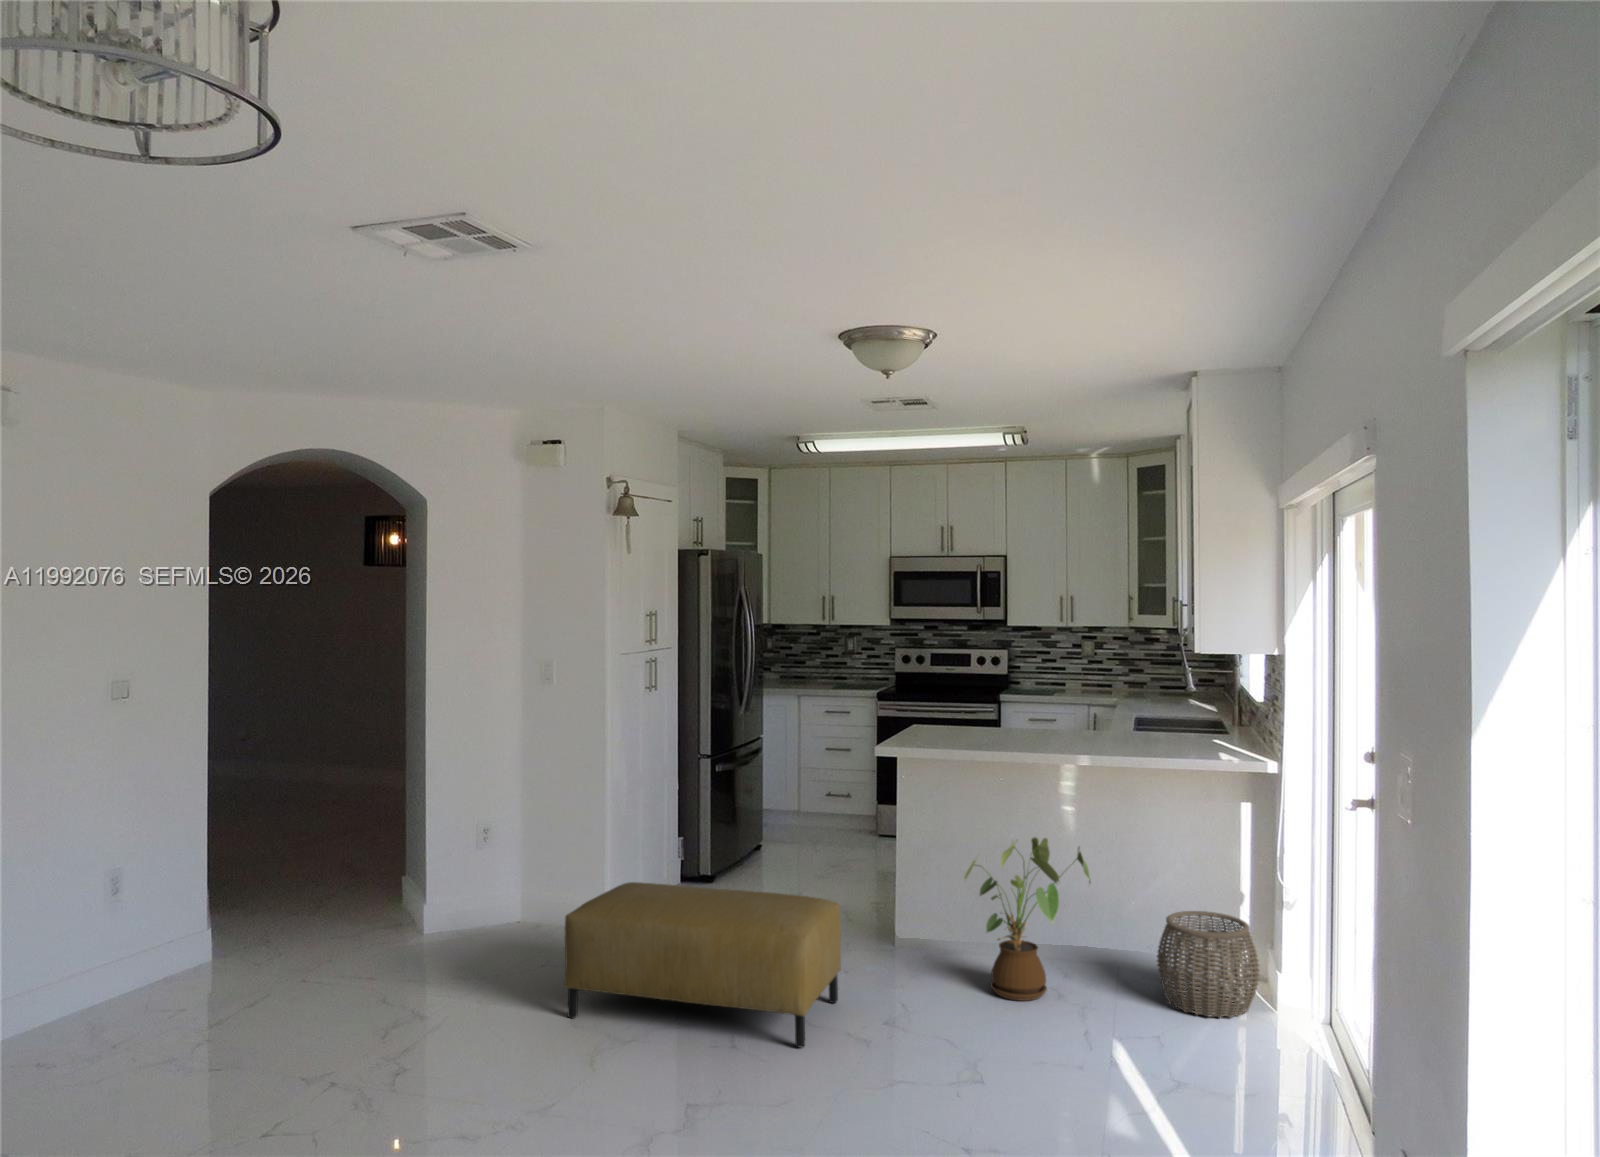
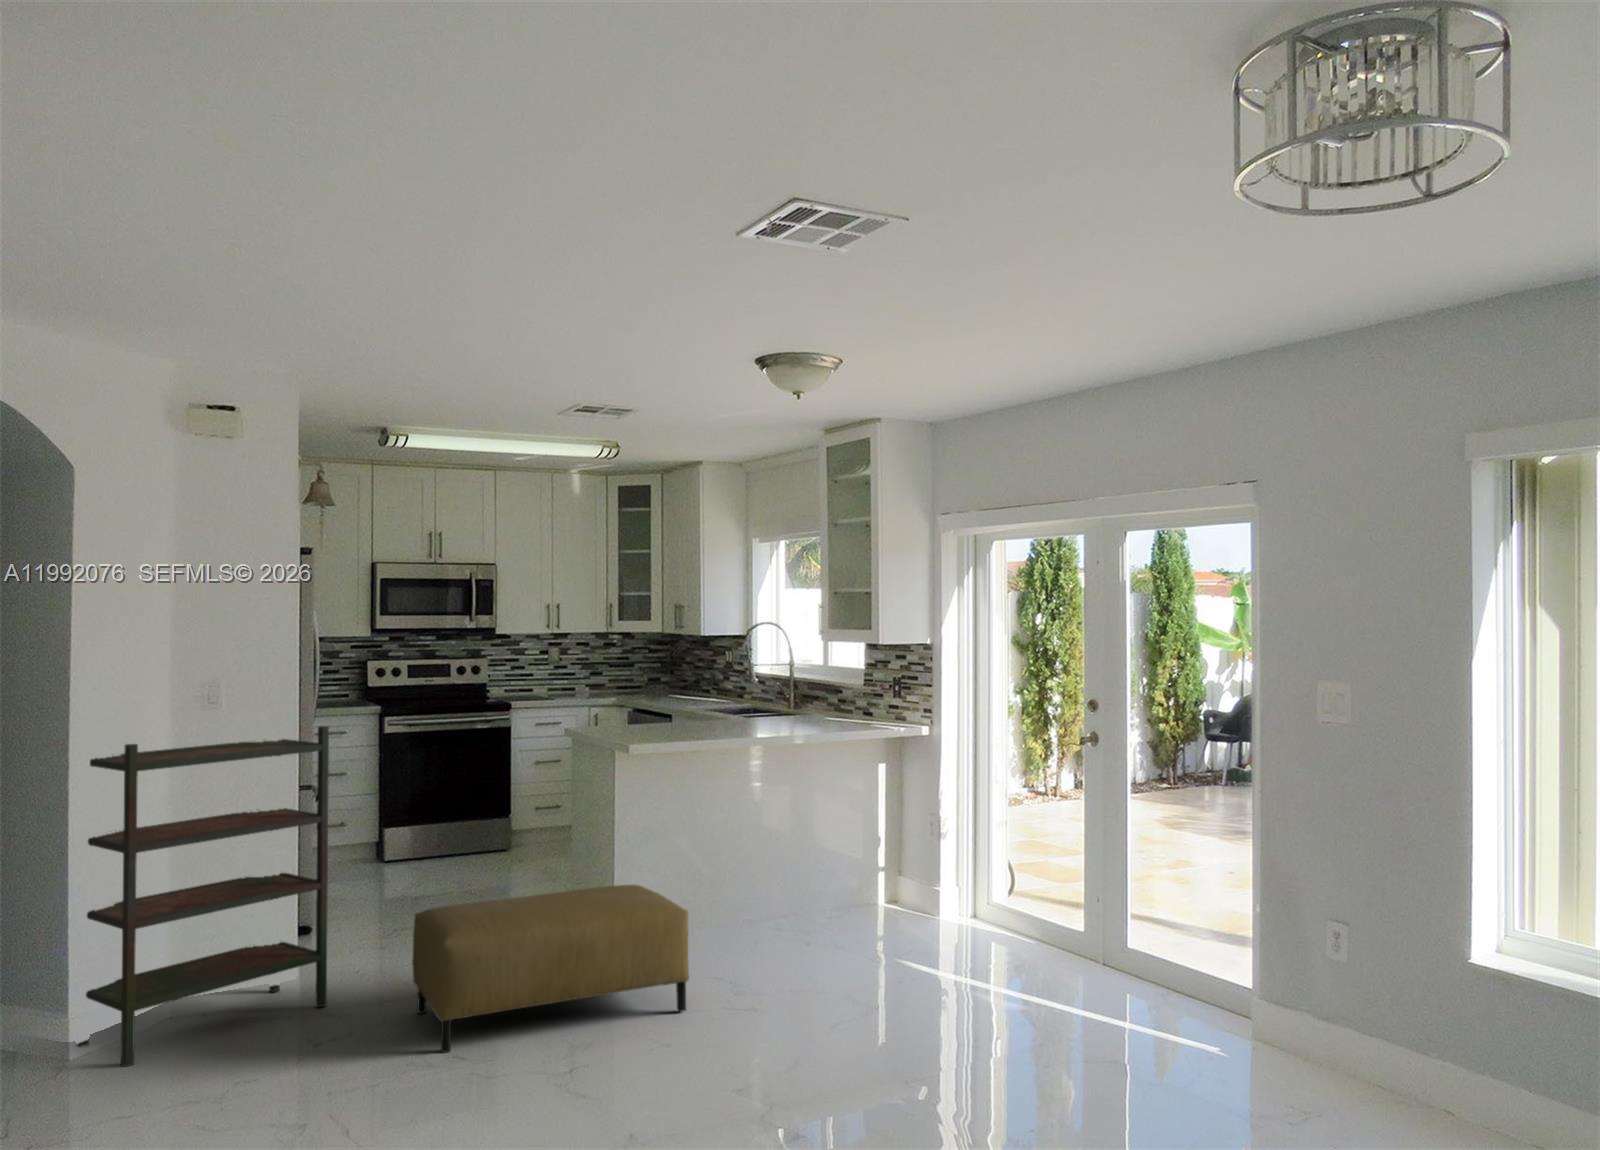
bookshelf: none [406,698,589,960] -> present [76,726,329,1067]
house plant: present [965,838,1091,1001] -> none [709,807,807,945]
woven basket: present [1157,911,1260,1018] -> none [832,847,908,924]

